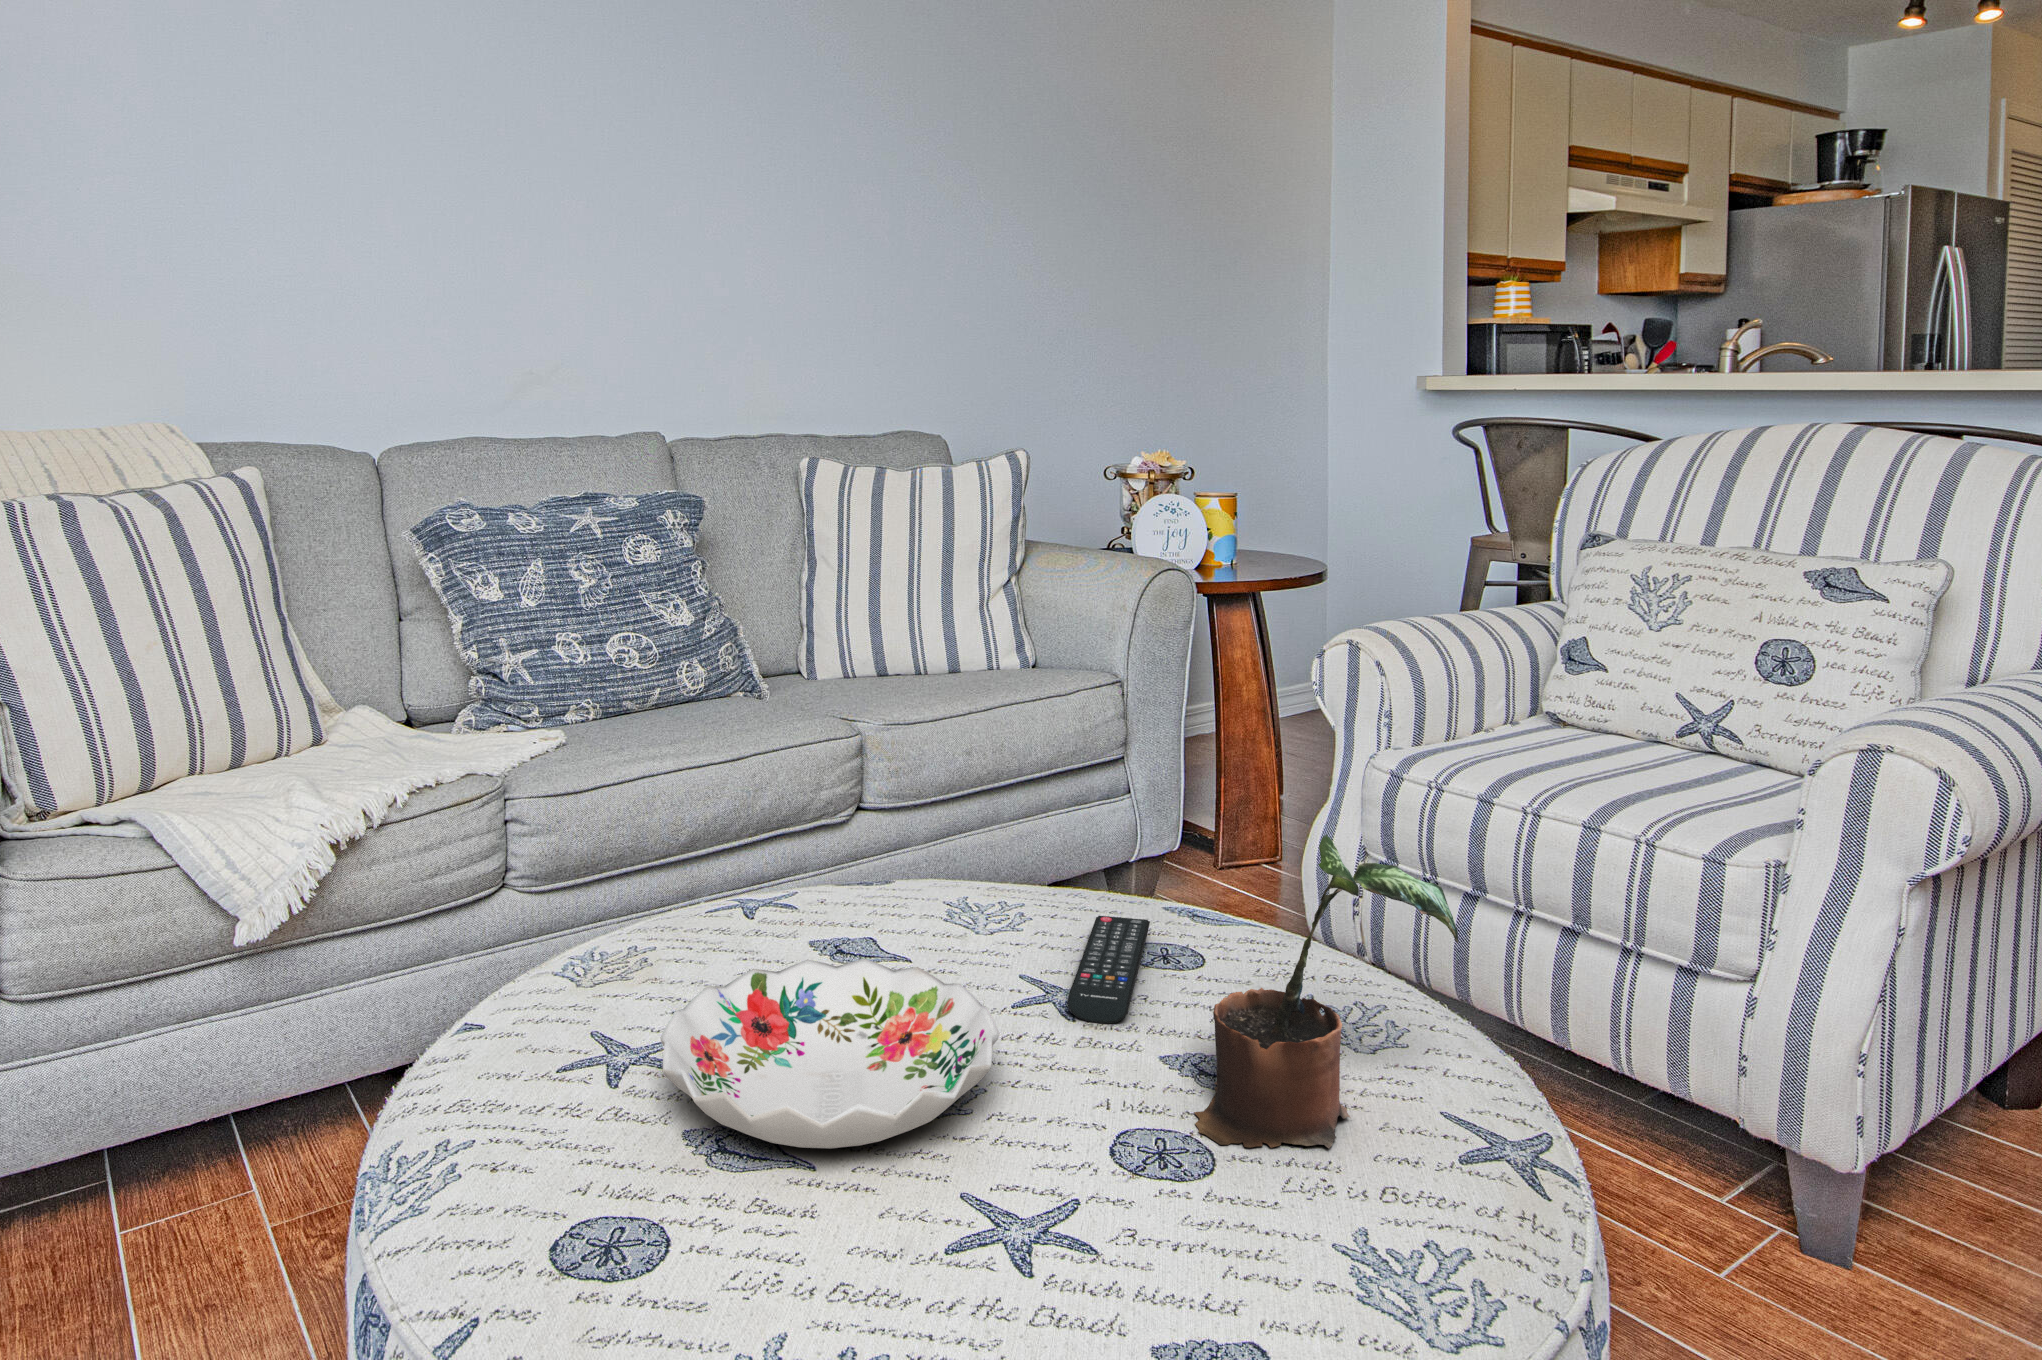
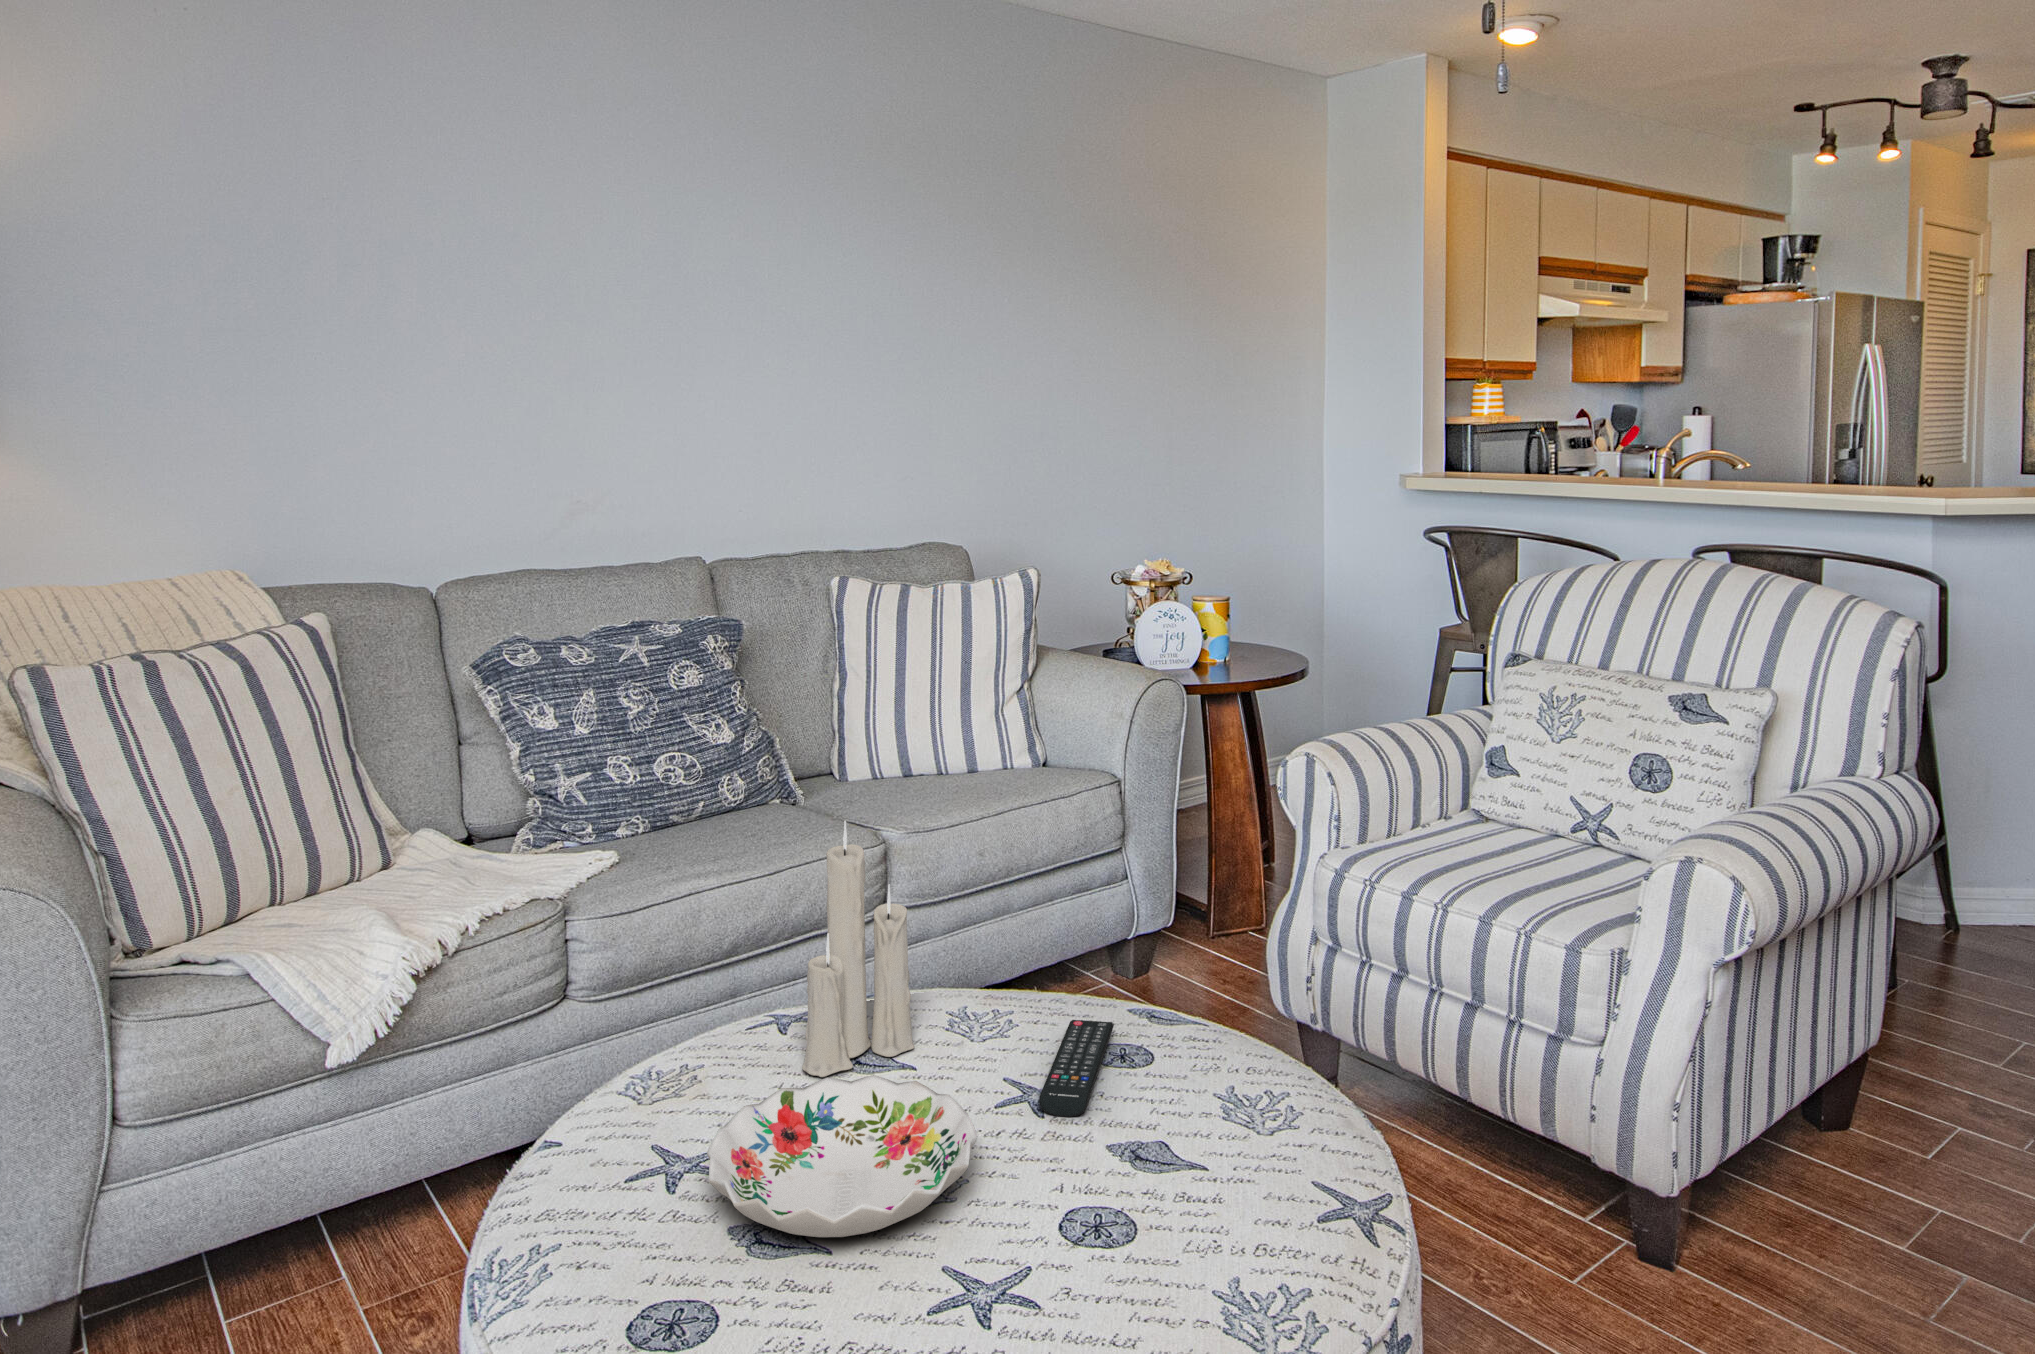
candle: none [775,646,908,968] -> present [802,820,914,1077]
potted plant: present [1194,835,1458,1148] -> none [1128,979,1325,1219]

